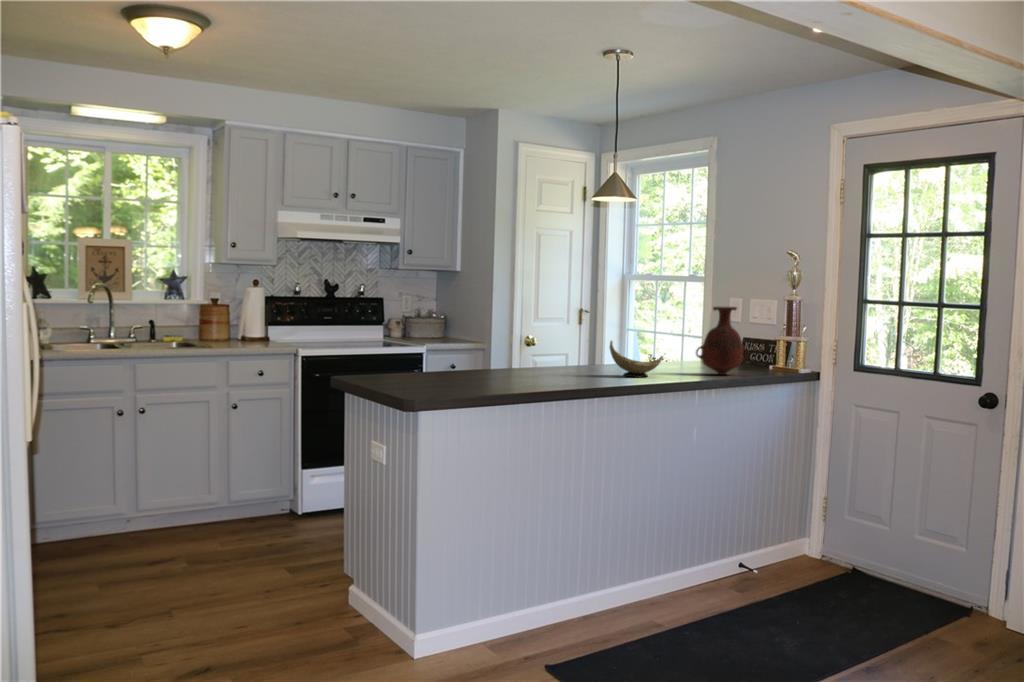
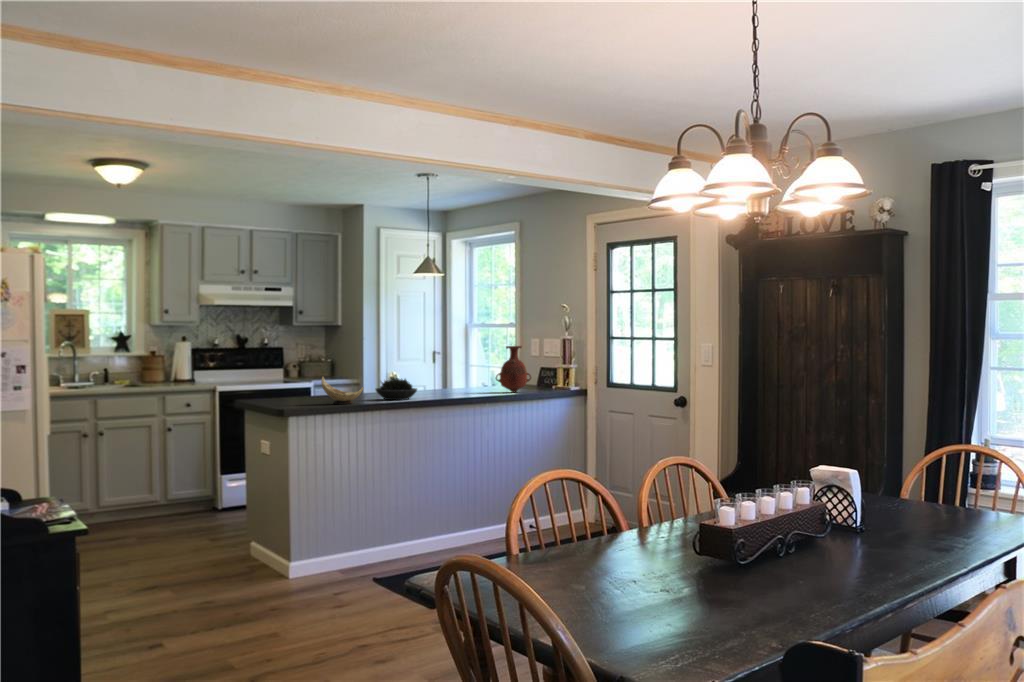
decorative bowl: present [610,341,663,377] -> present [322,377,363,404]
succulent plant: none [528,347,590,383] -> present [376,378,417,400]

